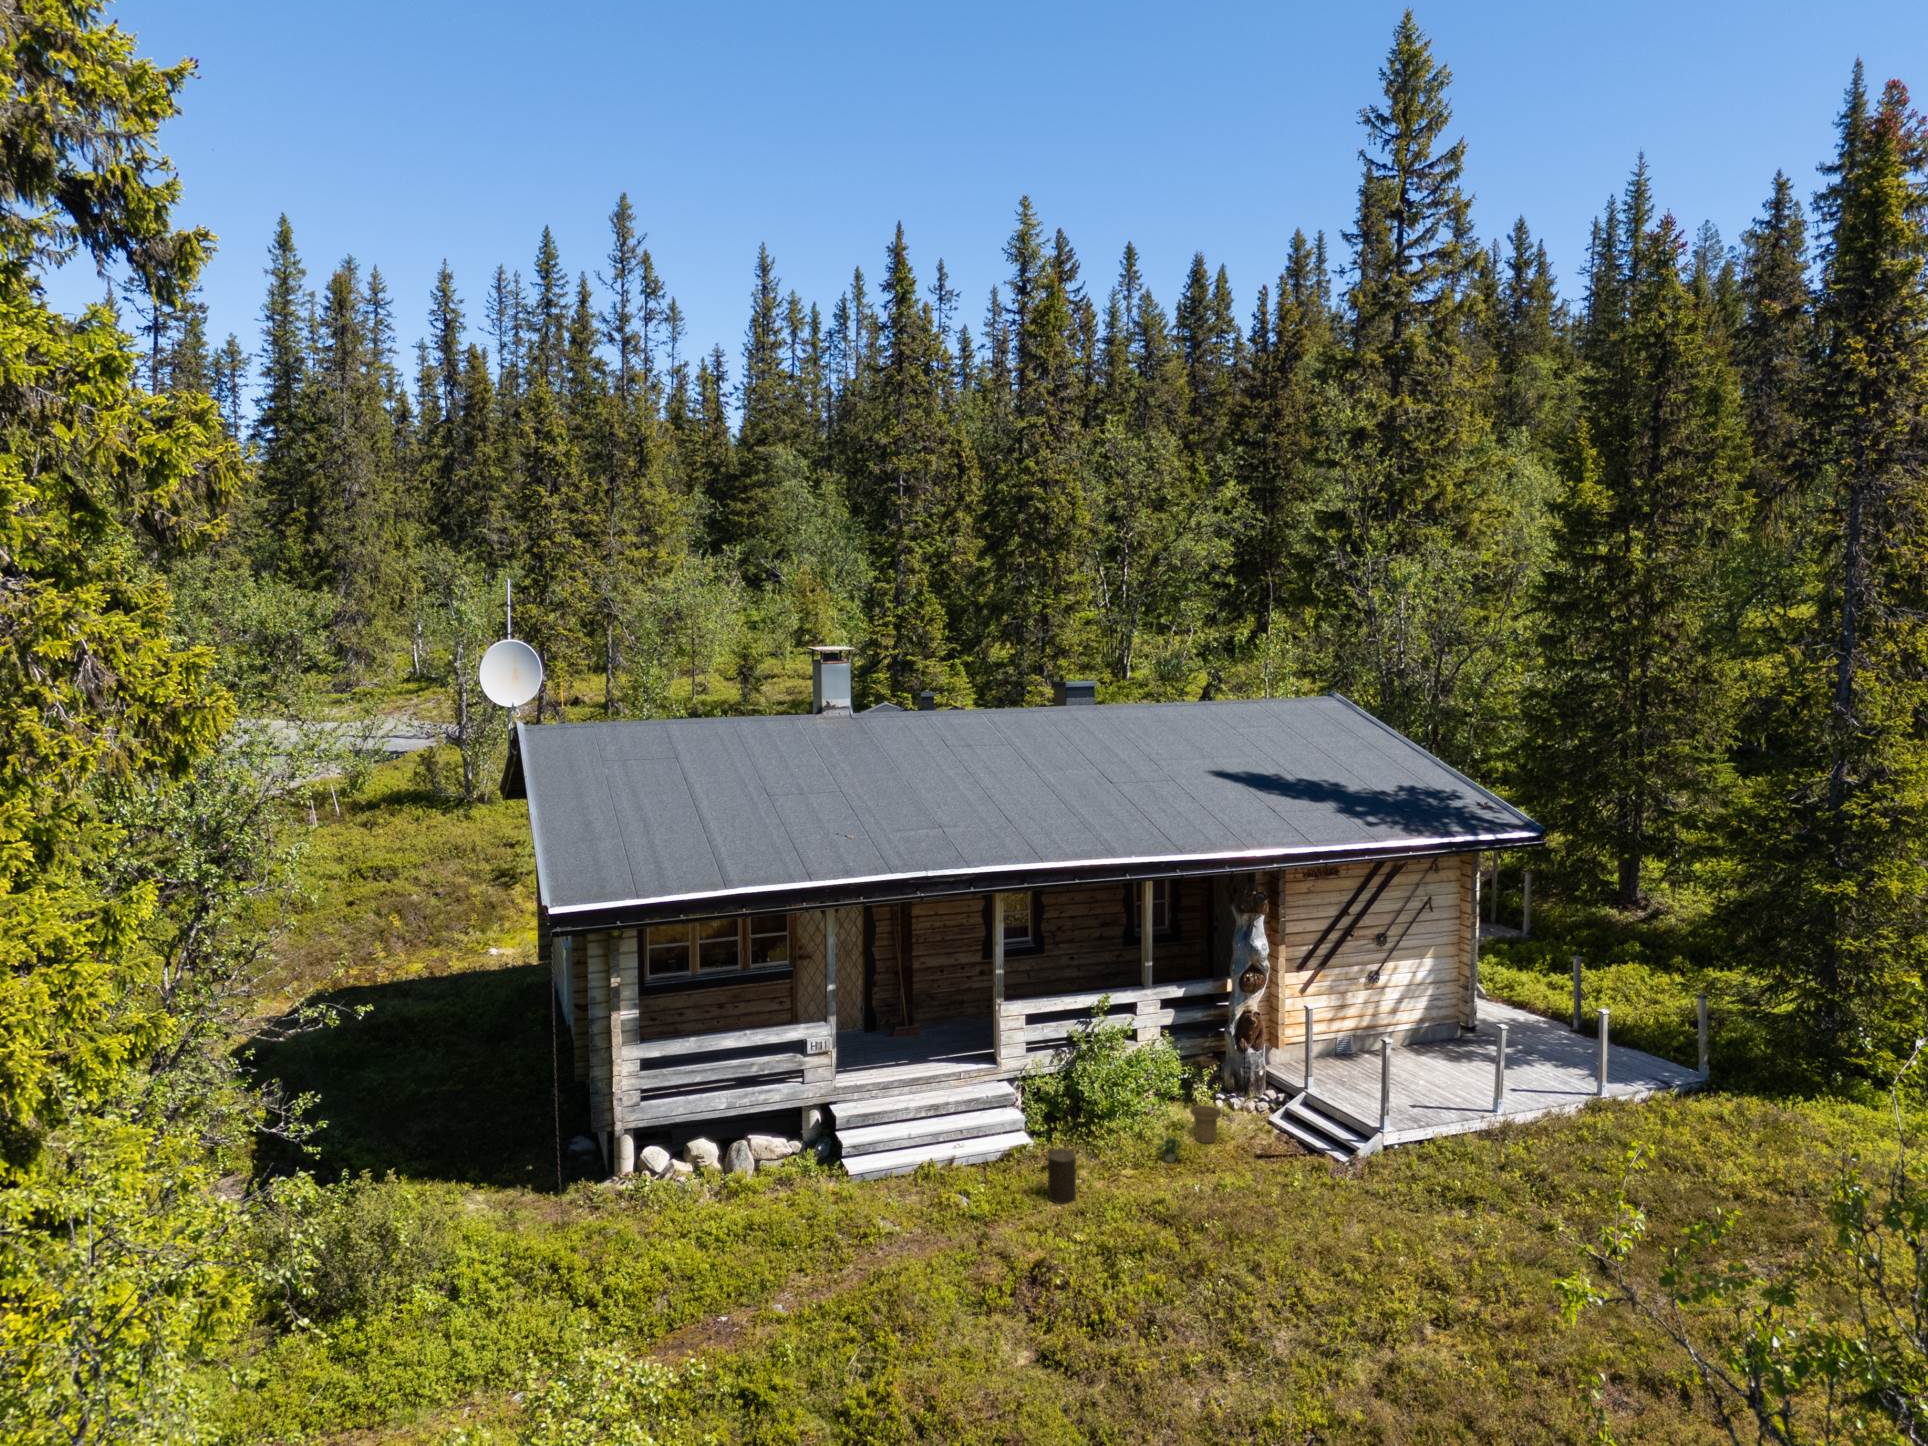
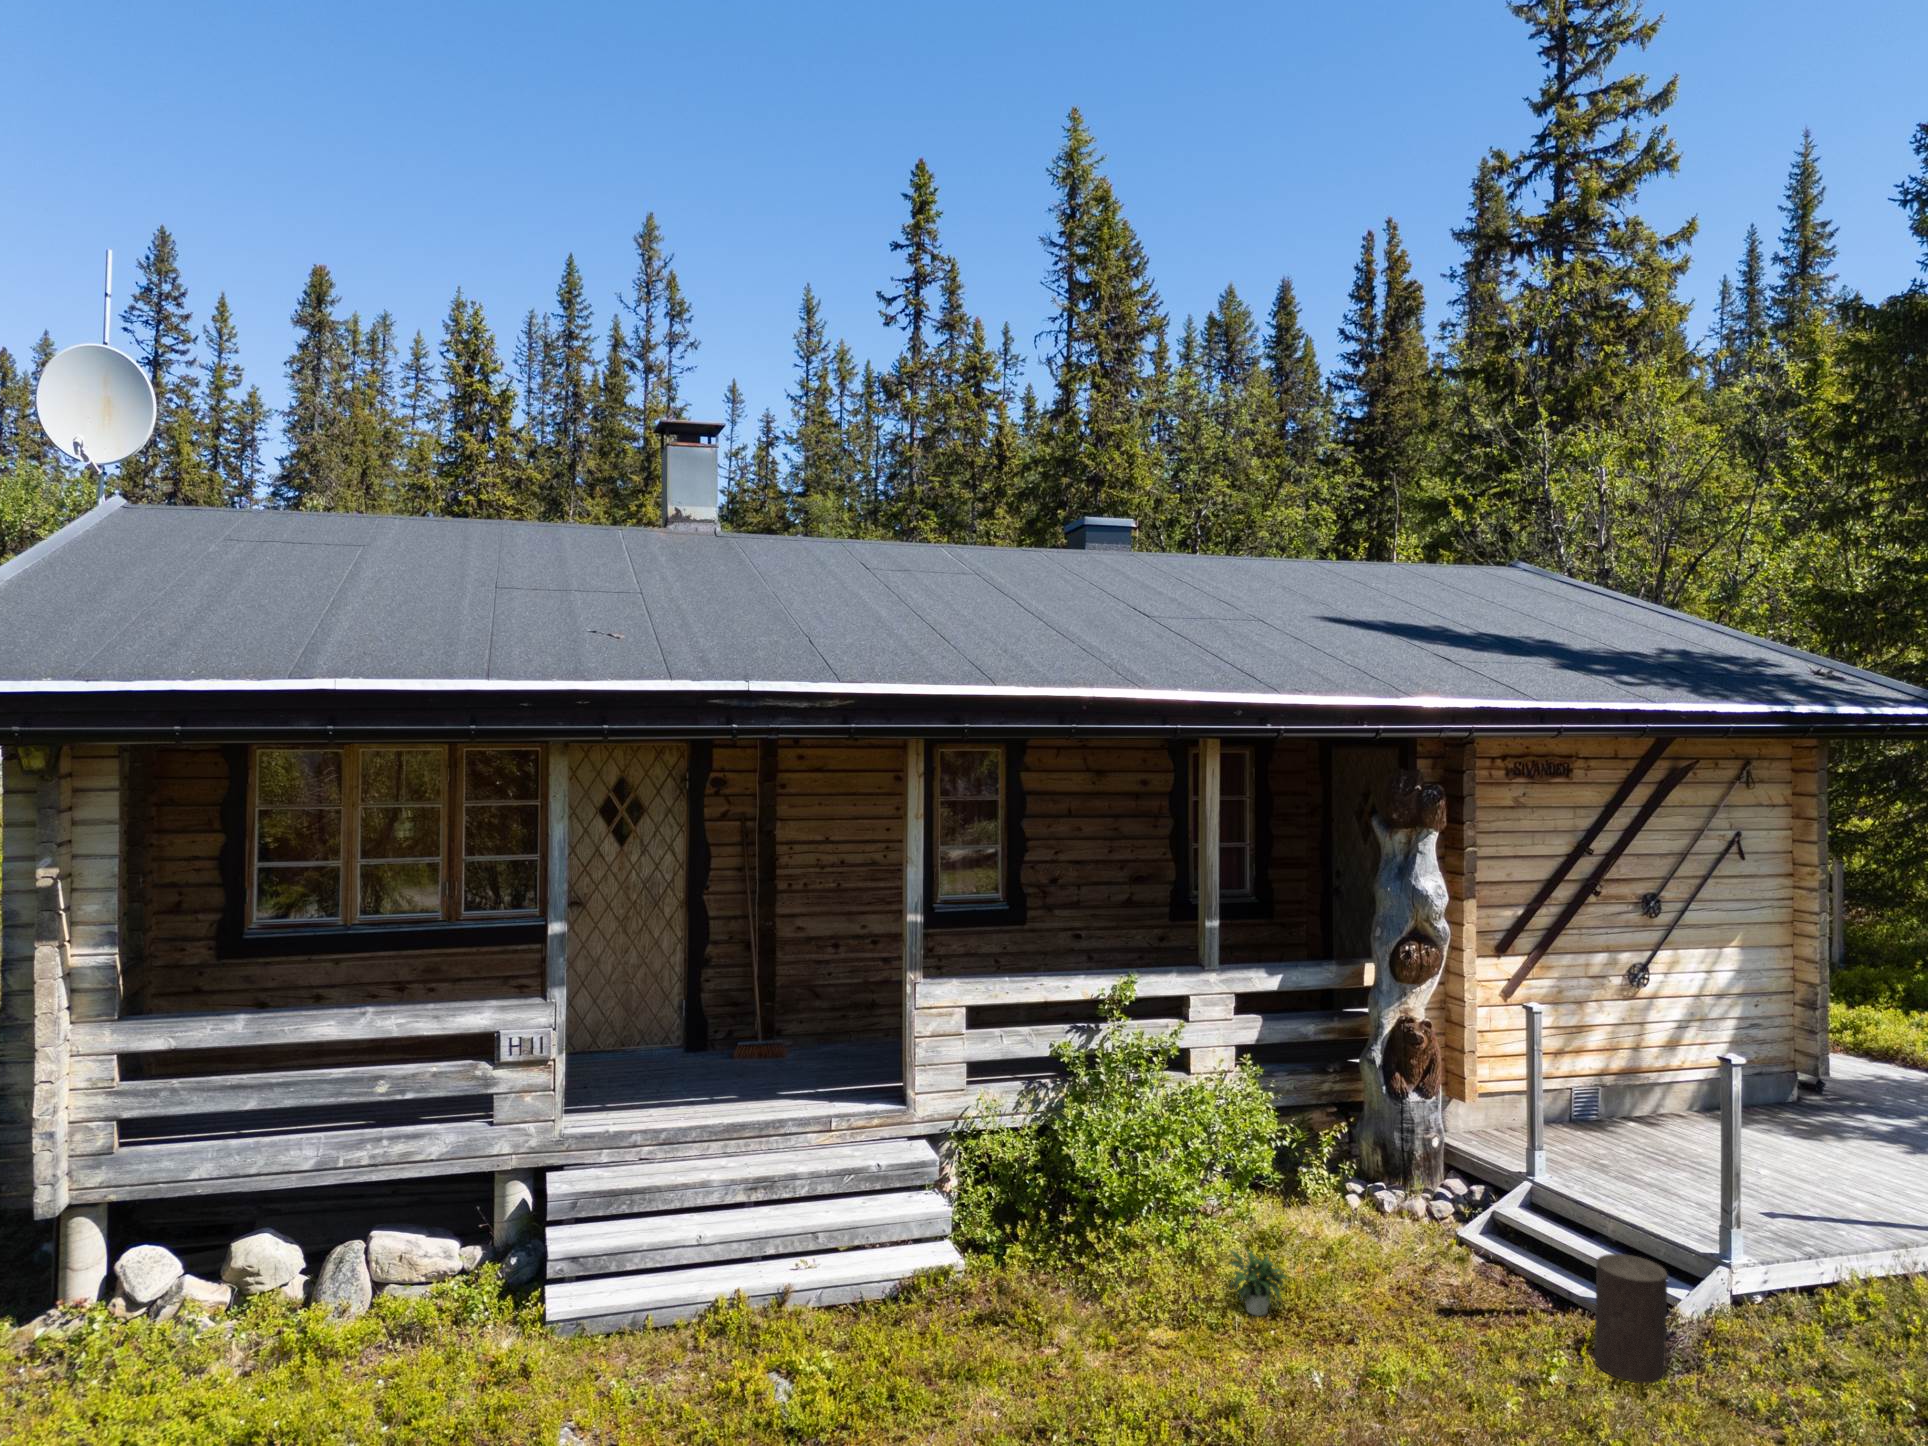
basket: present [1190,1105,1221,1144] -> none [1299,1194,1368,1278]
stool: present [1048,1149,1076,1204] -> present [1594,1254,1668,1383]

